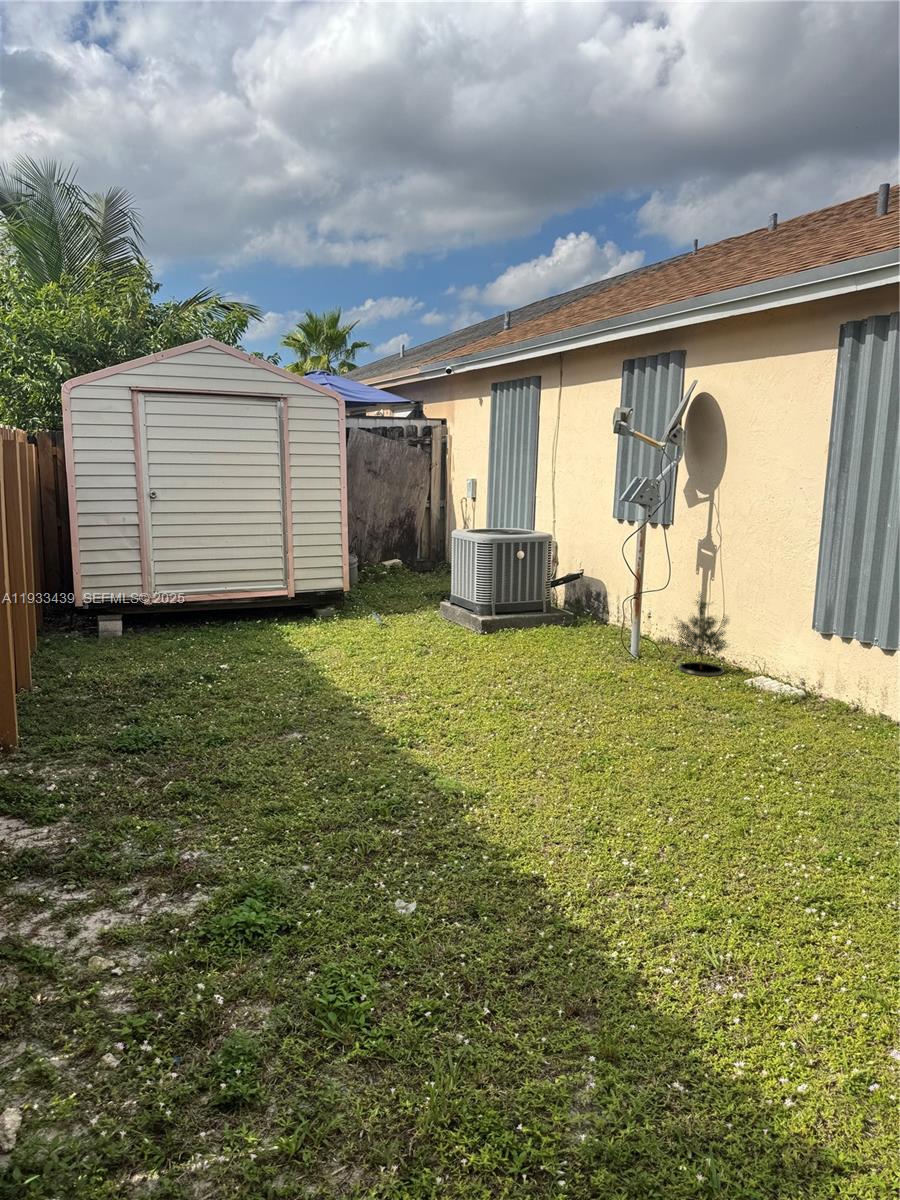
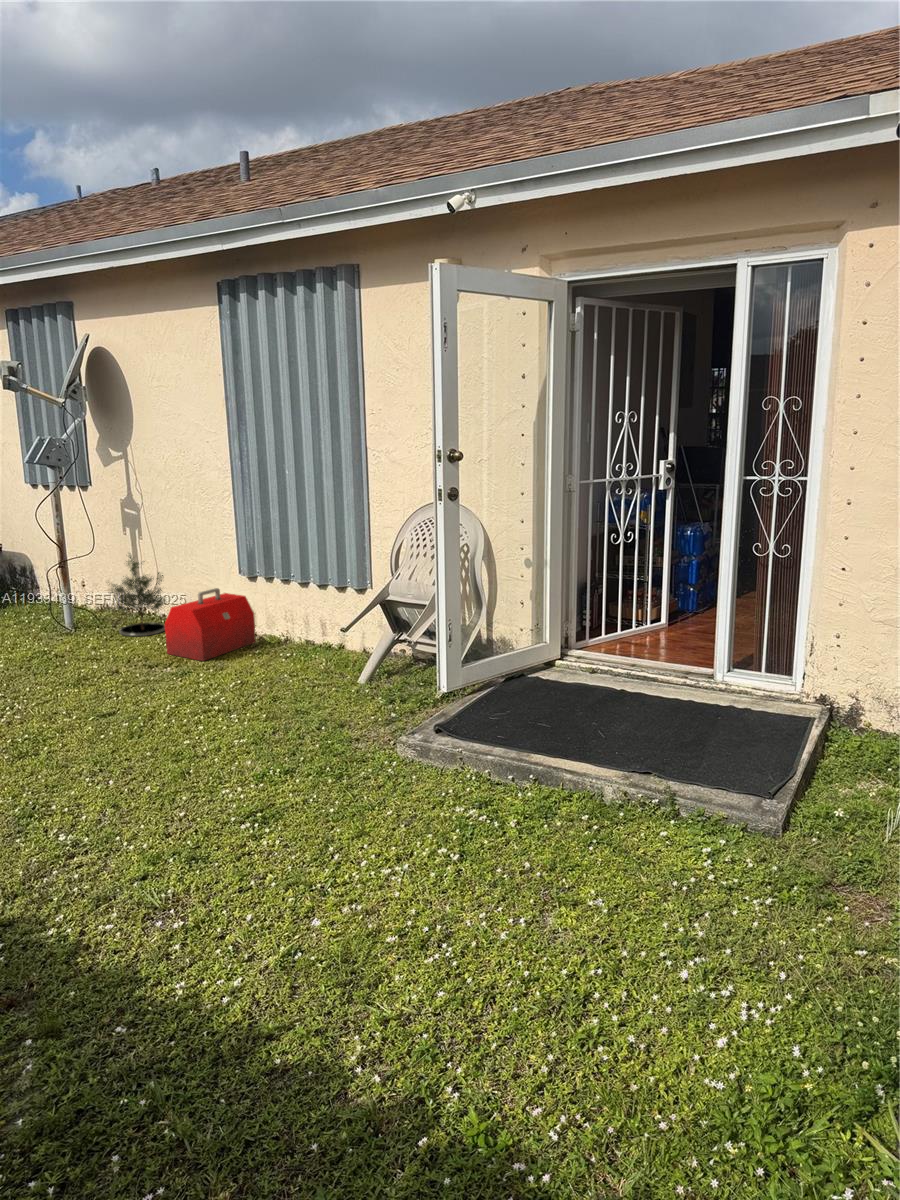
toolbox: none [725,640,825,714] -> present [165,588,256,661]

